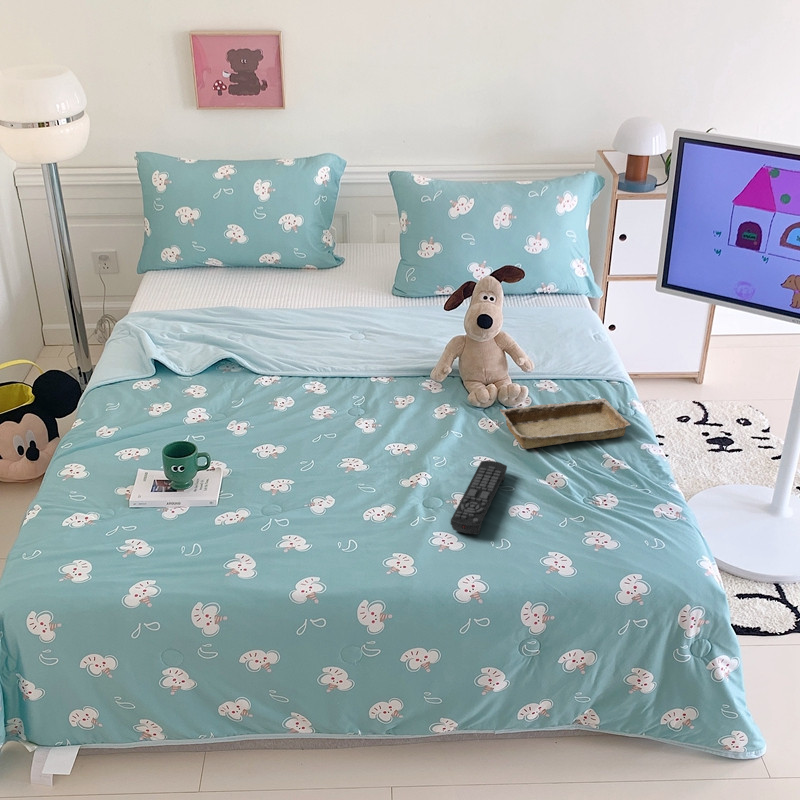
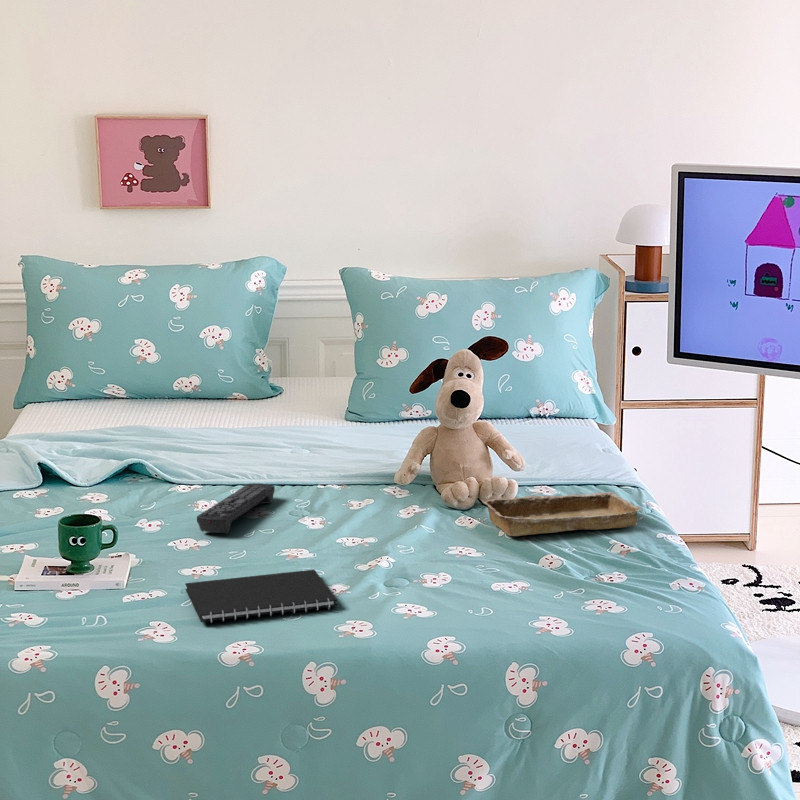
remote control: present [451,461,507,535] -> present [197,483,275,534]
notebook: none [264,491,386,557] -> present [185,570,337,623]

